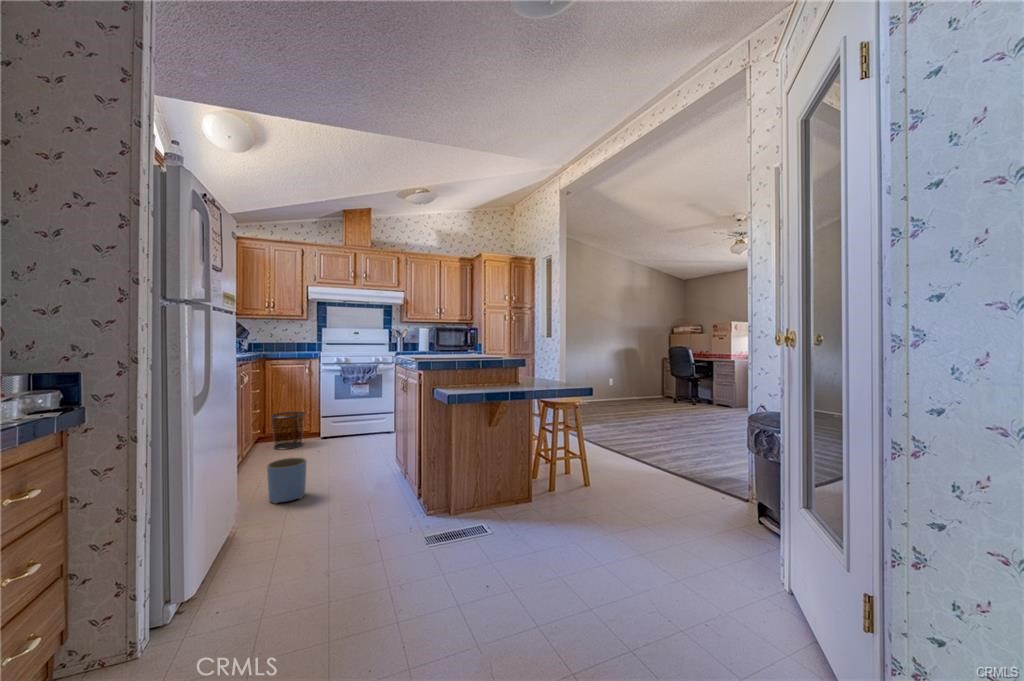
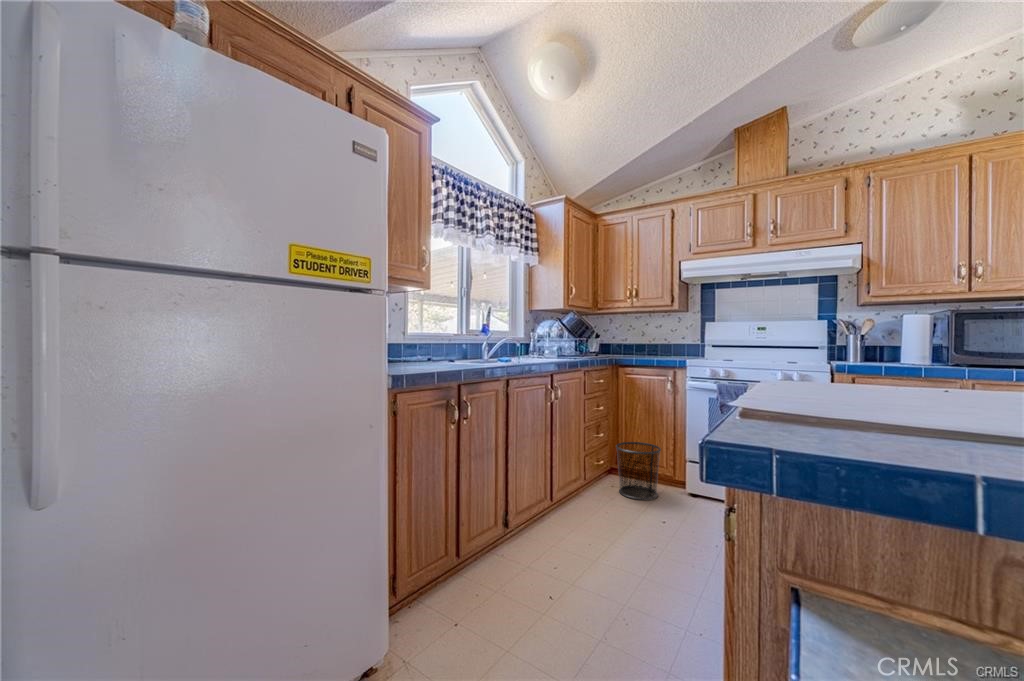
planter: present [267,458,306,504] -> none [505,541,566,637]

